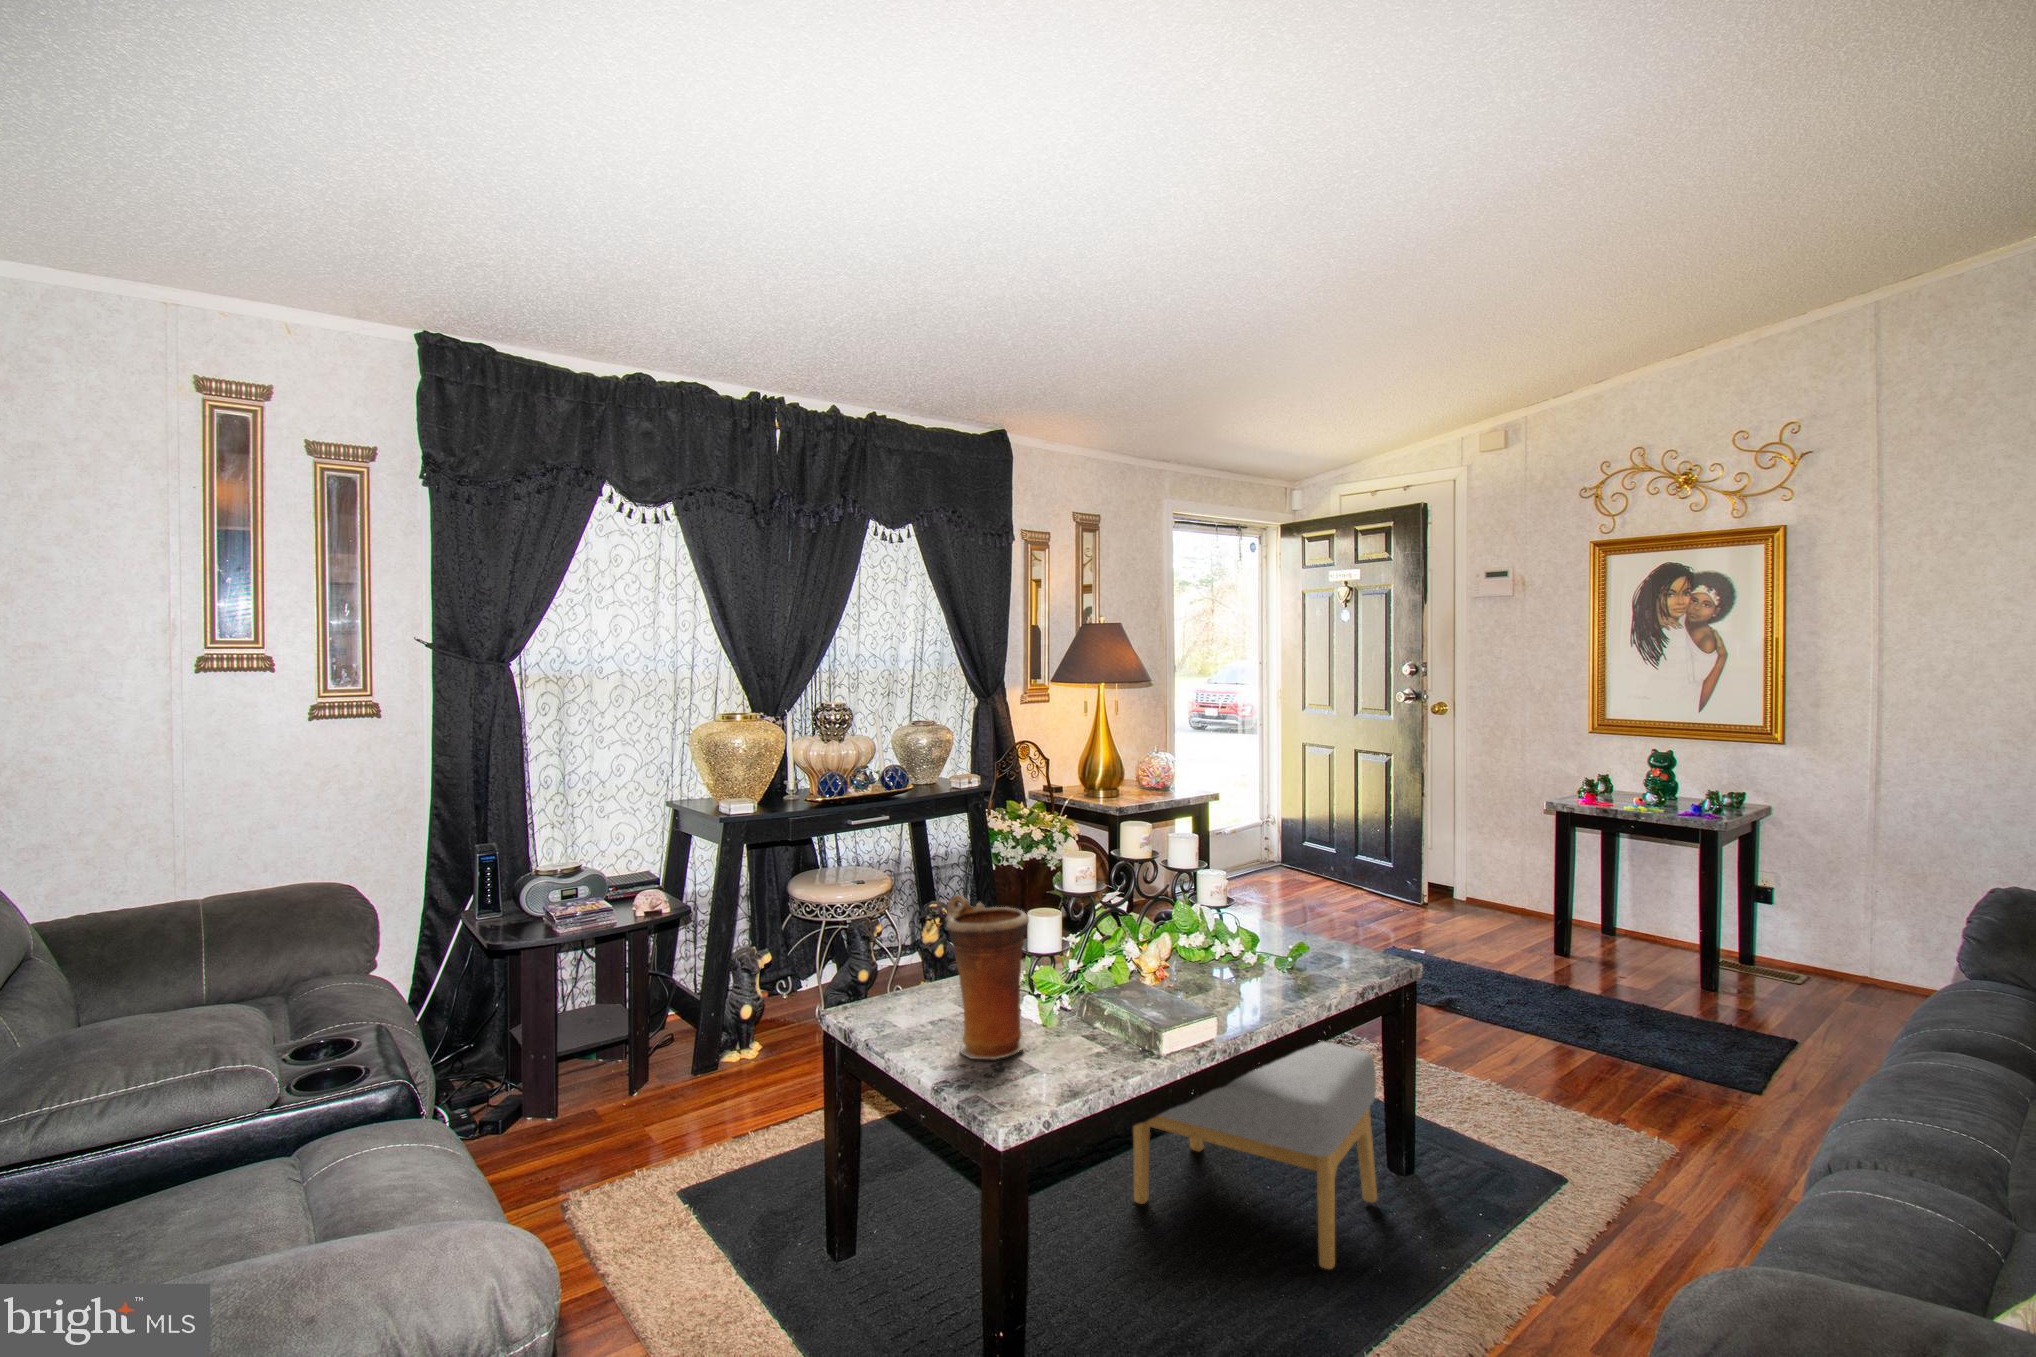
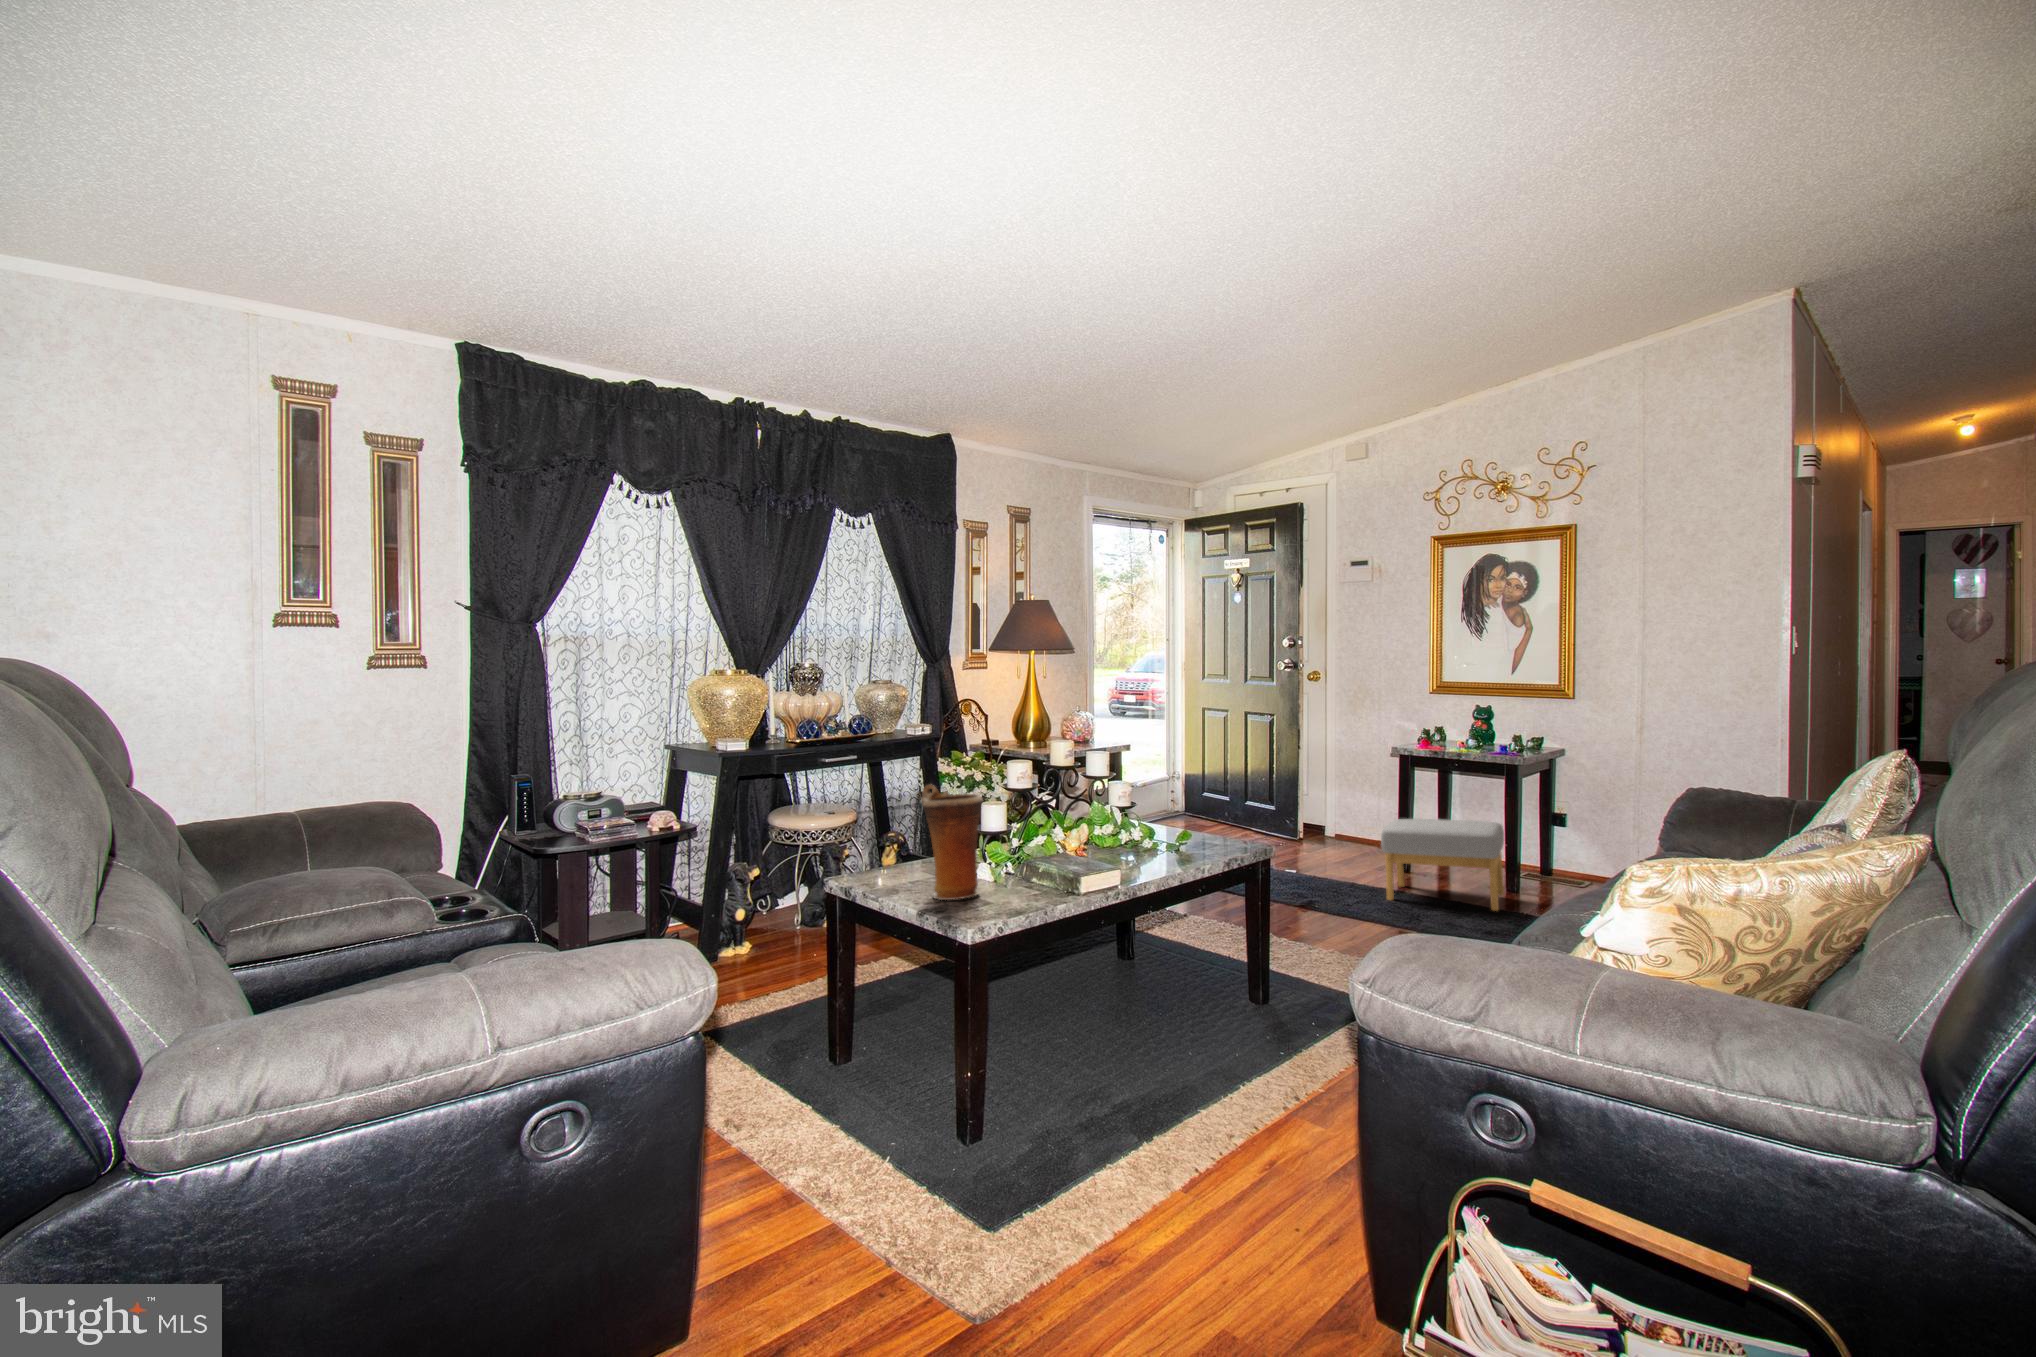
footstool: present [1133,1042,1377,1269] -> present [1381,819,1504,911]

